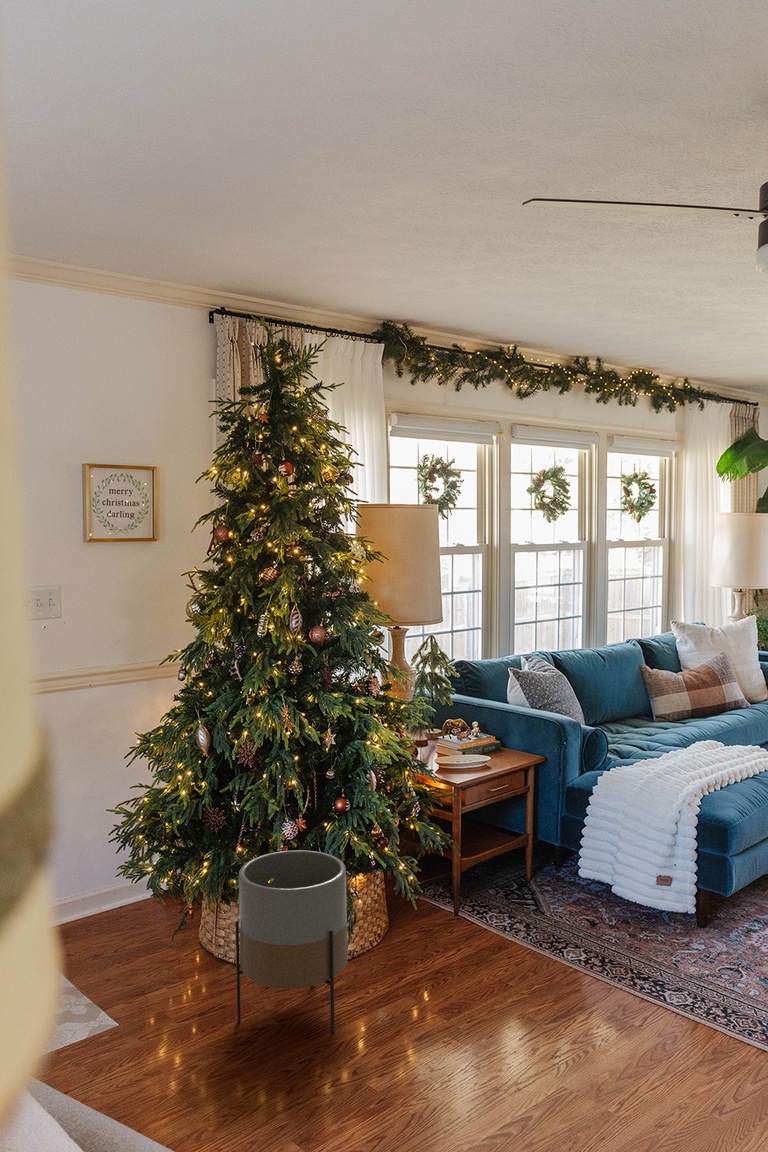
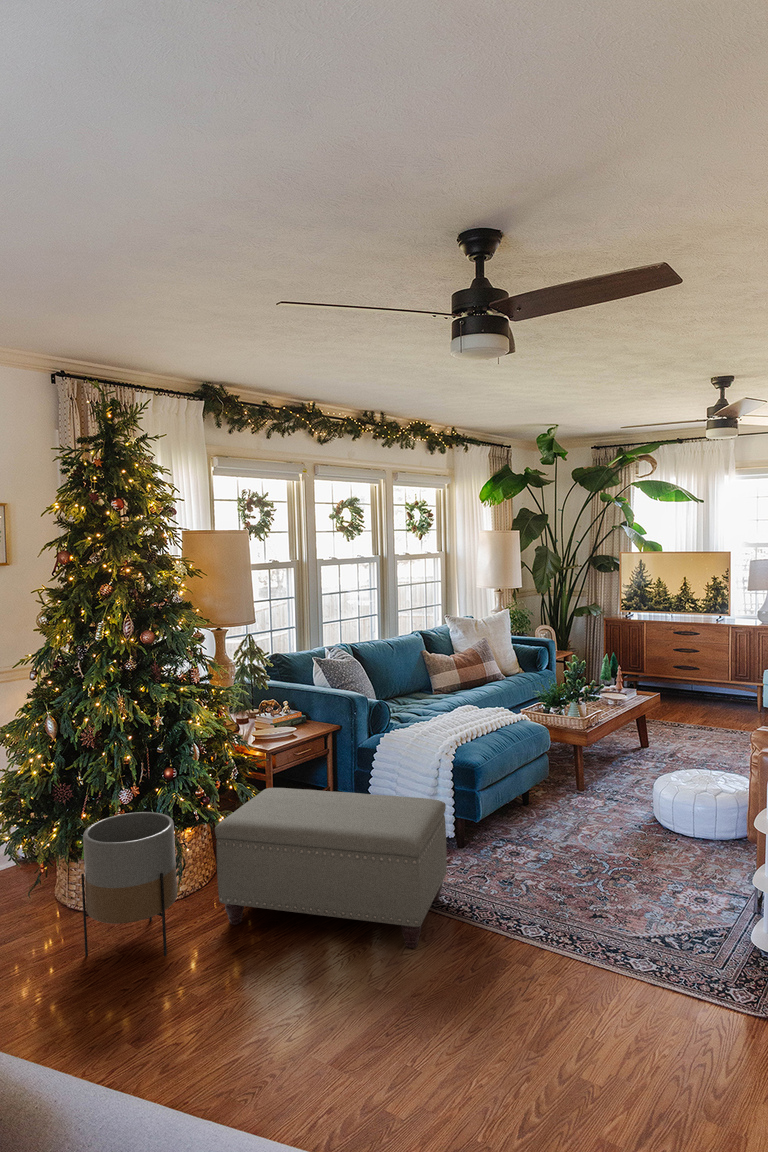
ottoman: none [395,831,696,1066] -> present [215,788,447,948]

